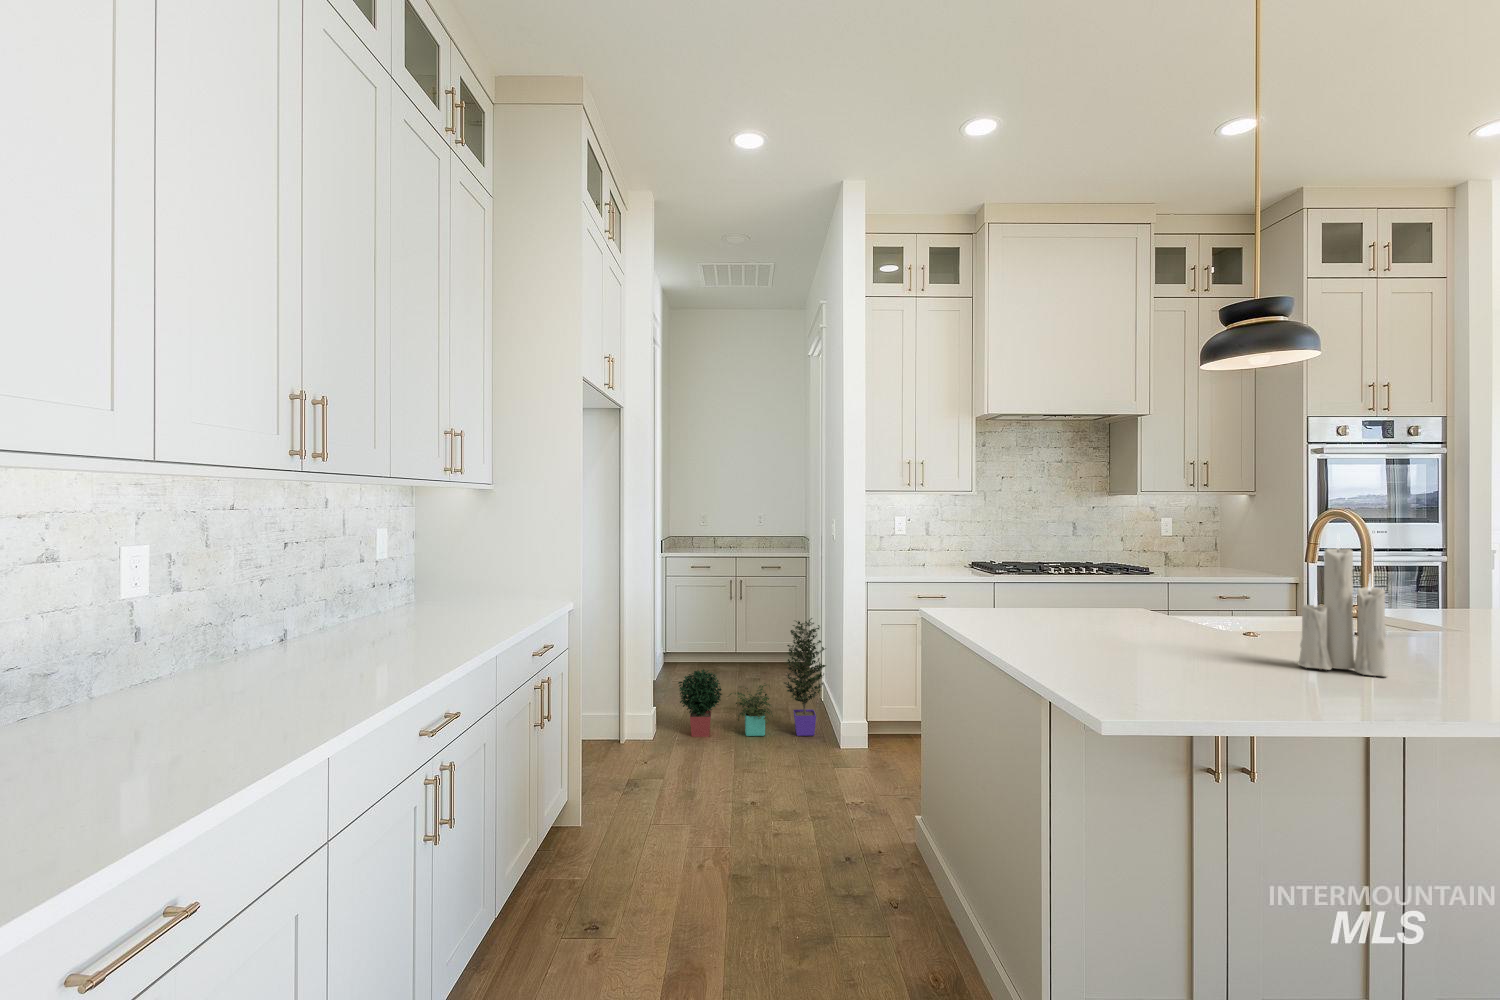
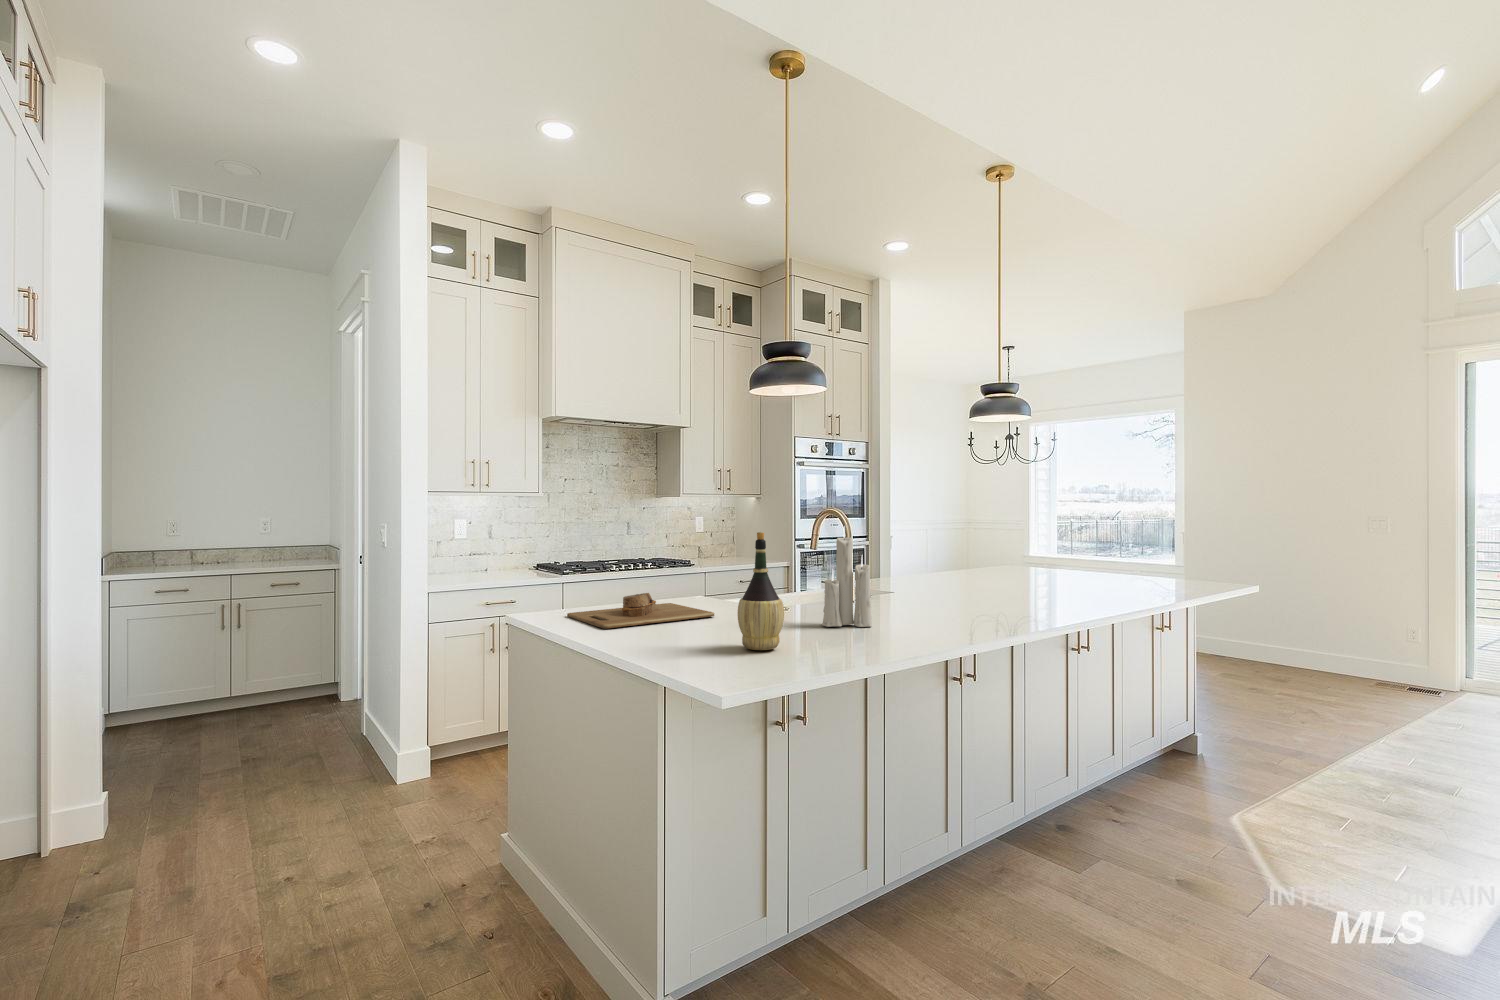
wine bottle: none [1148,537,1218,686] -> present [738,532,784,650]
cutting board: none [969,600,1141,635] -> present [567,593,714,629]
potted plant: present [678,618,826,737] -> none [153,640,378,818]

